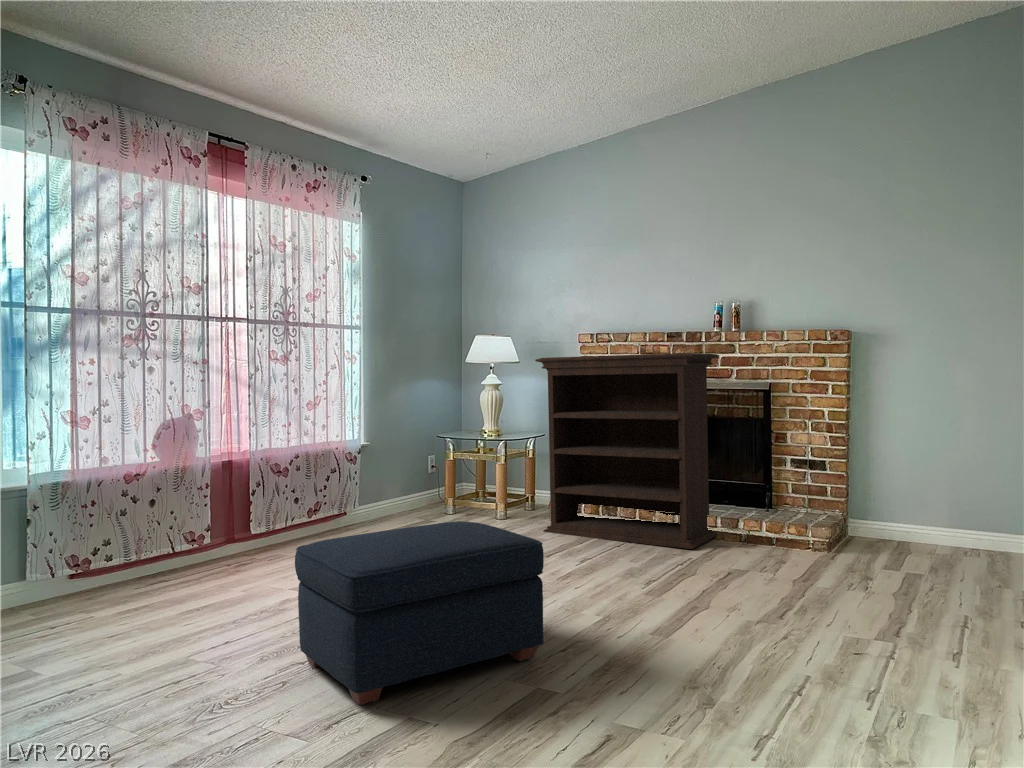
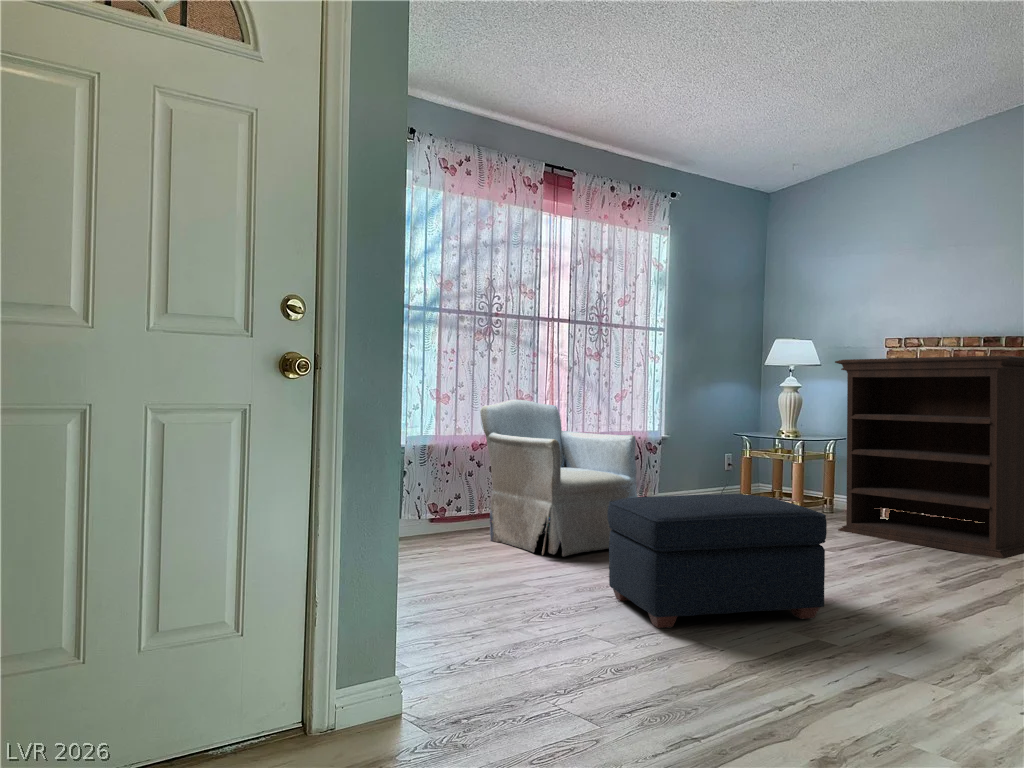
armchair: none [134,417,345,610] -> present [480,400,637,556]

